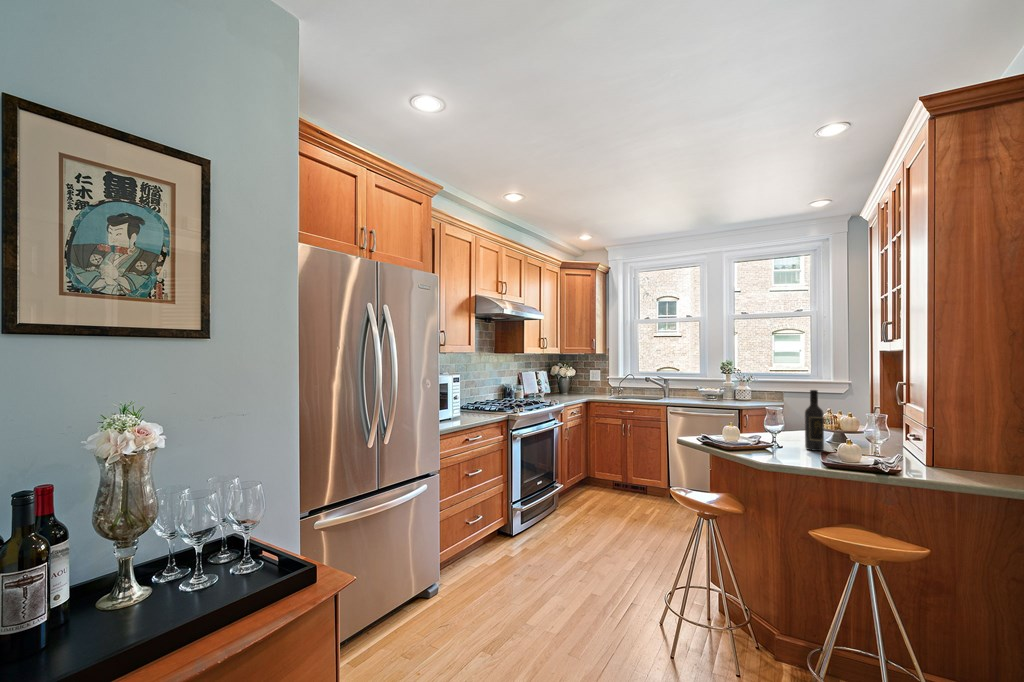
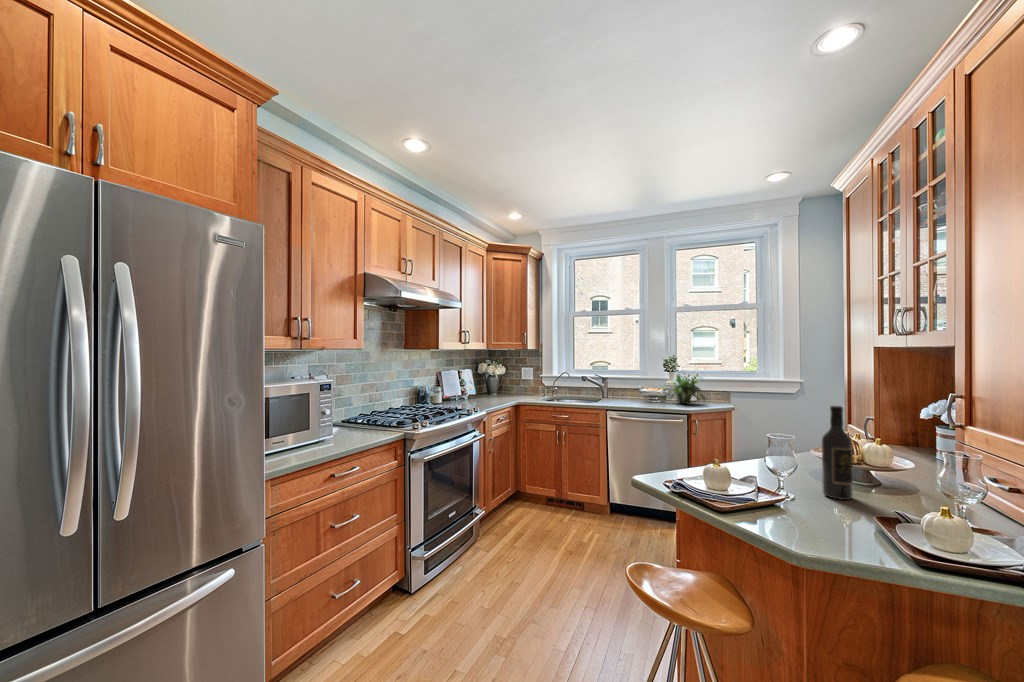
potted plant: none [719,376,759,402] -> present [662,374,705,403]

